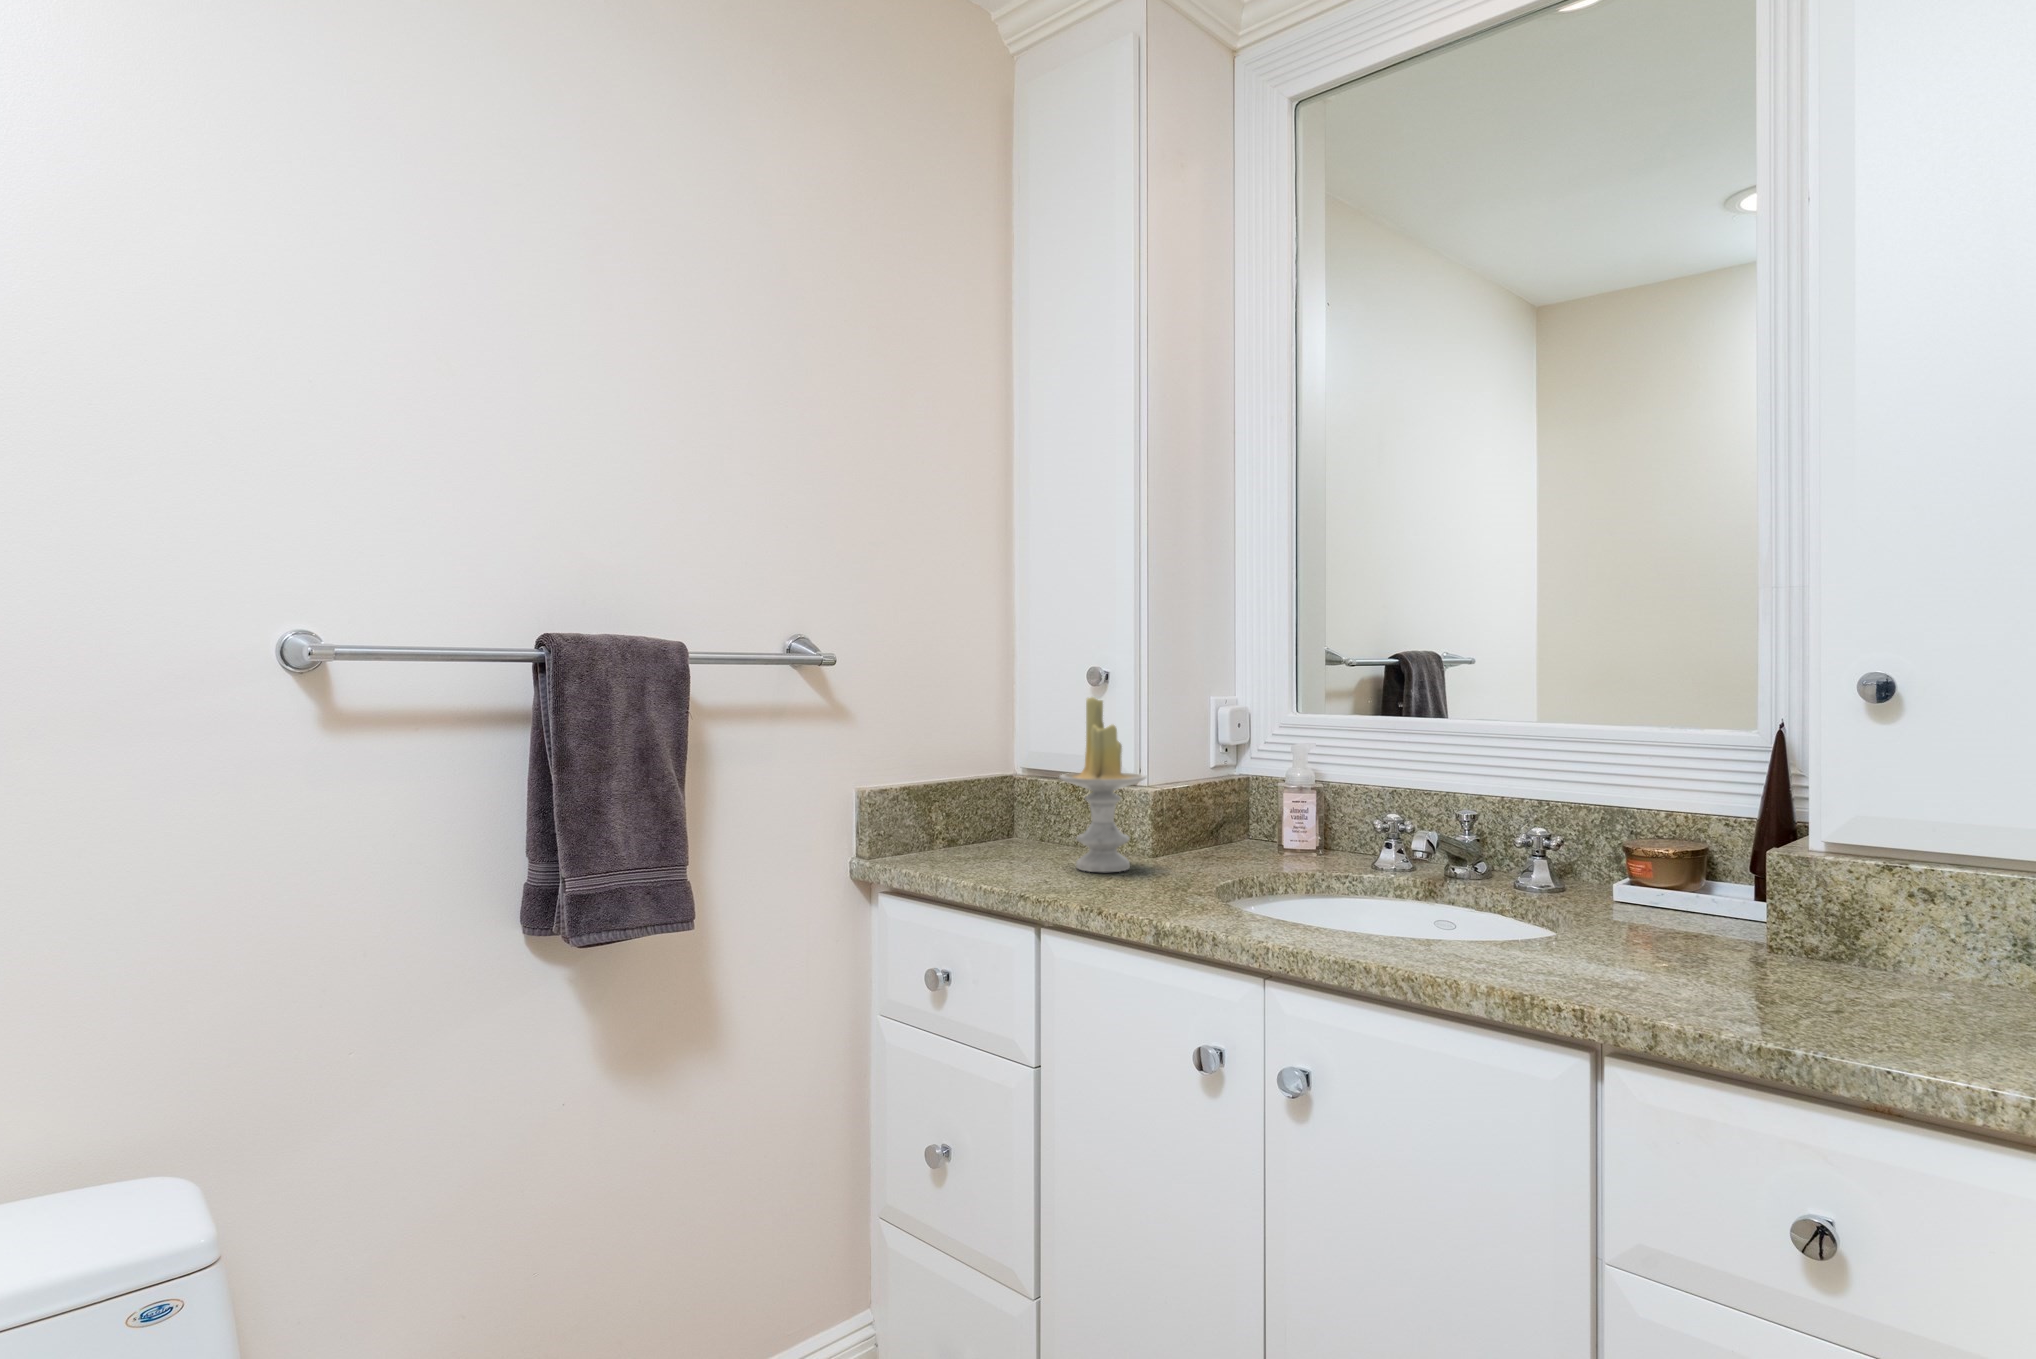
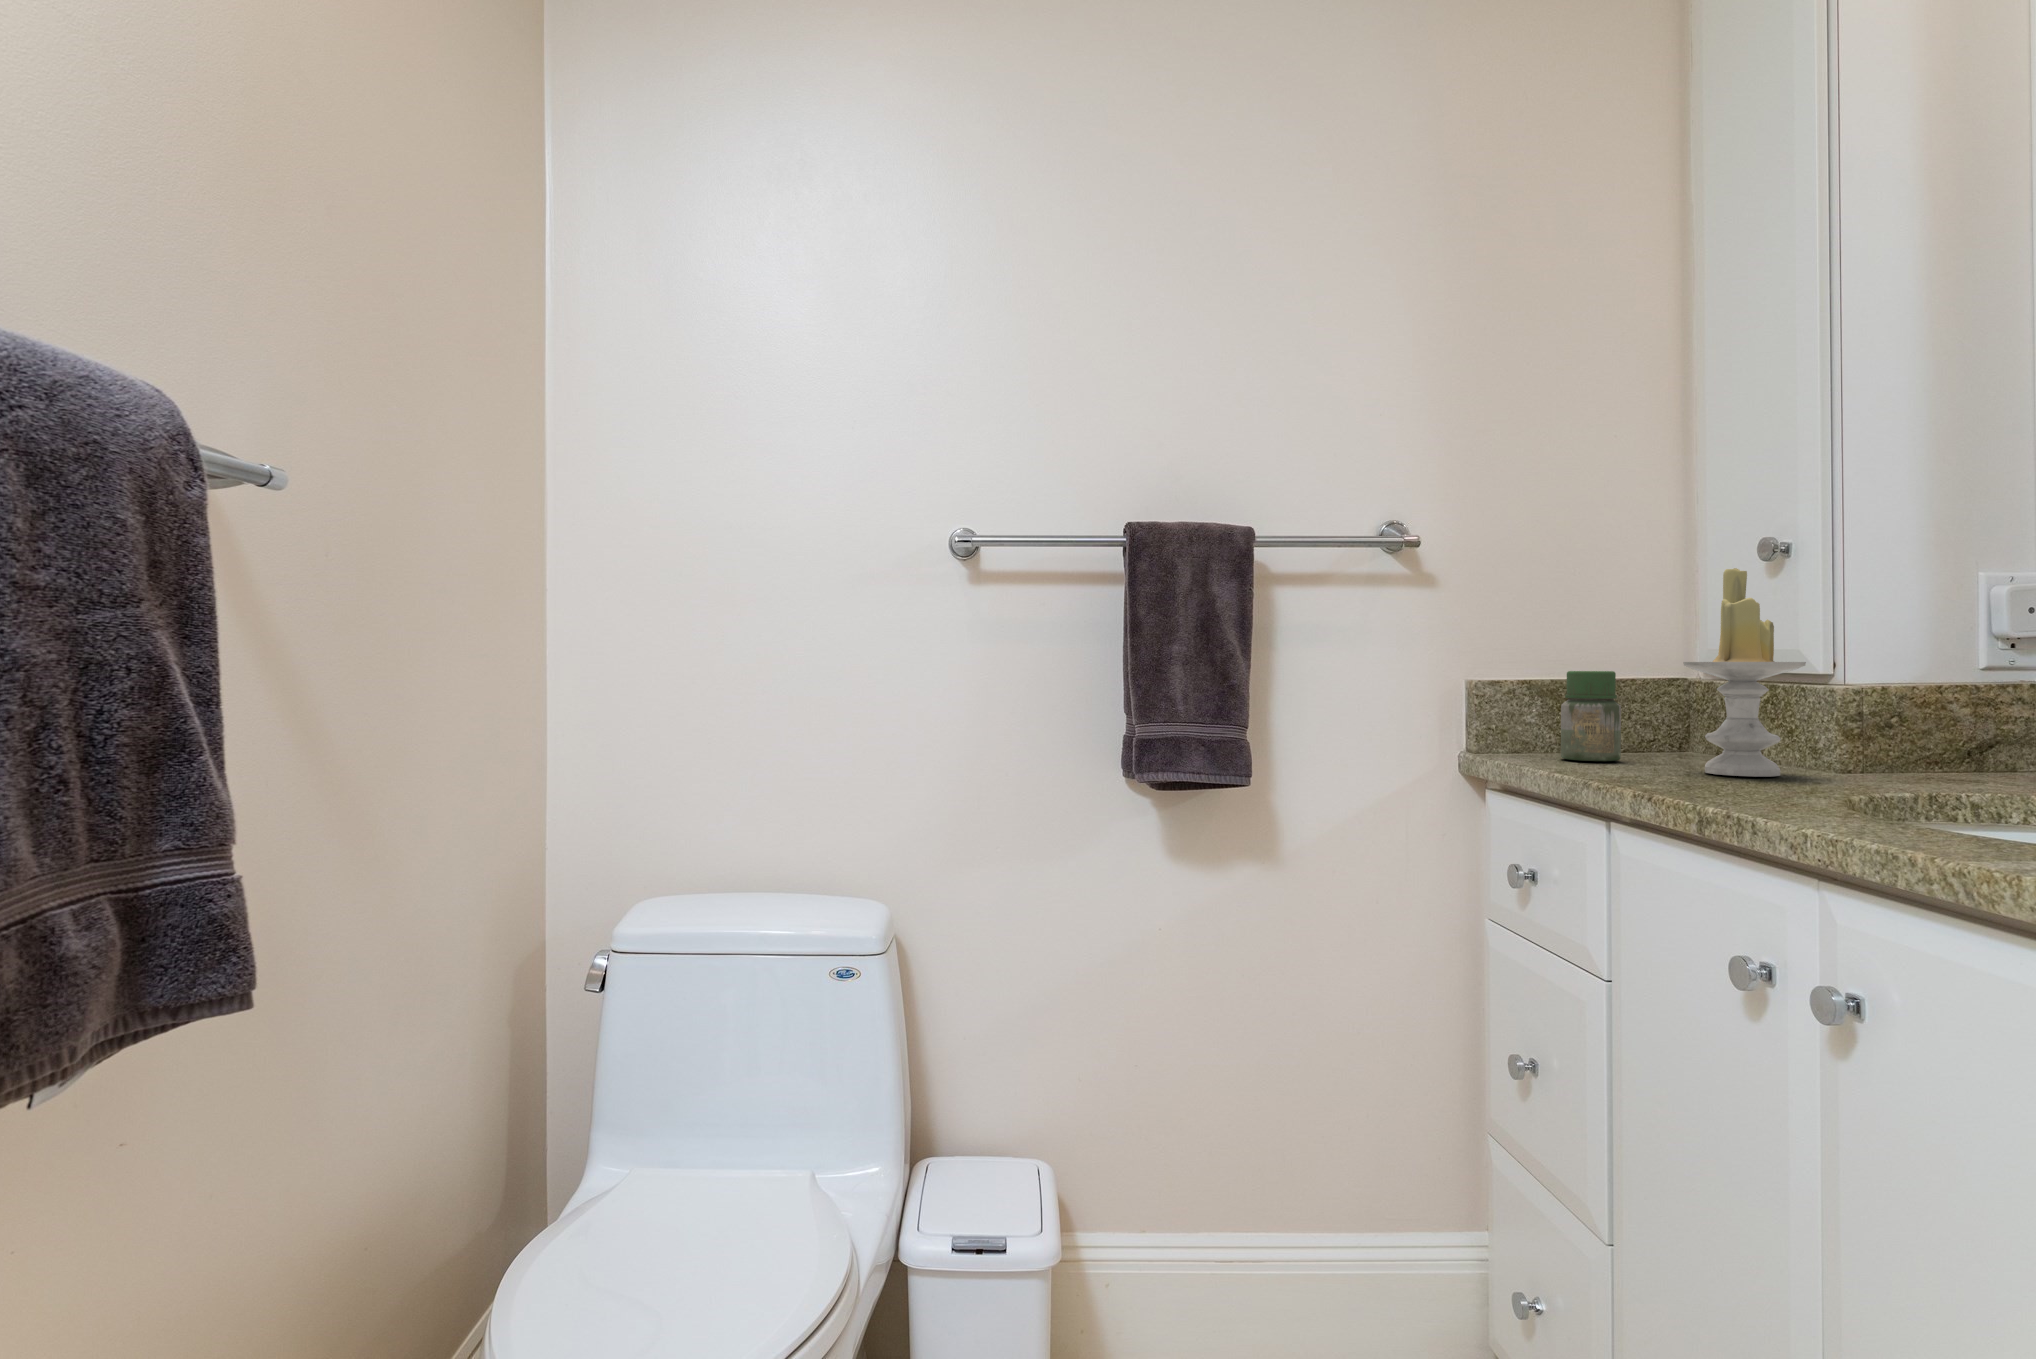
jar: none [949,779,997,863] -> present [1561,671,1621,761]

